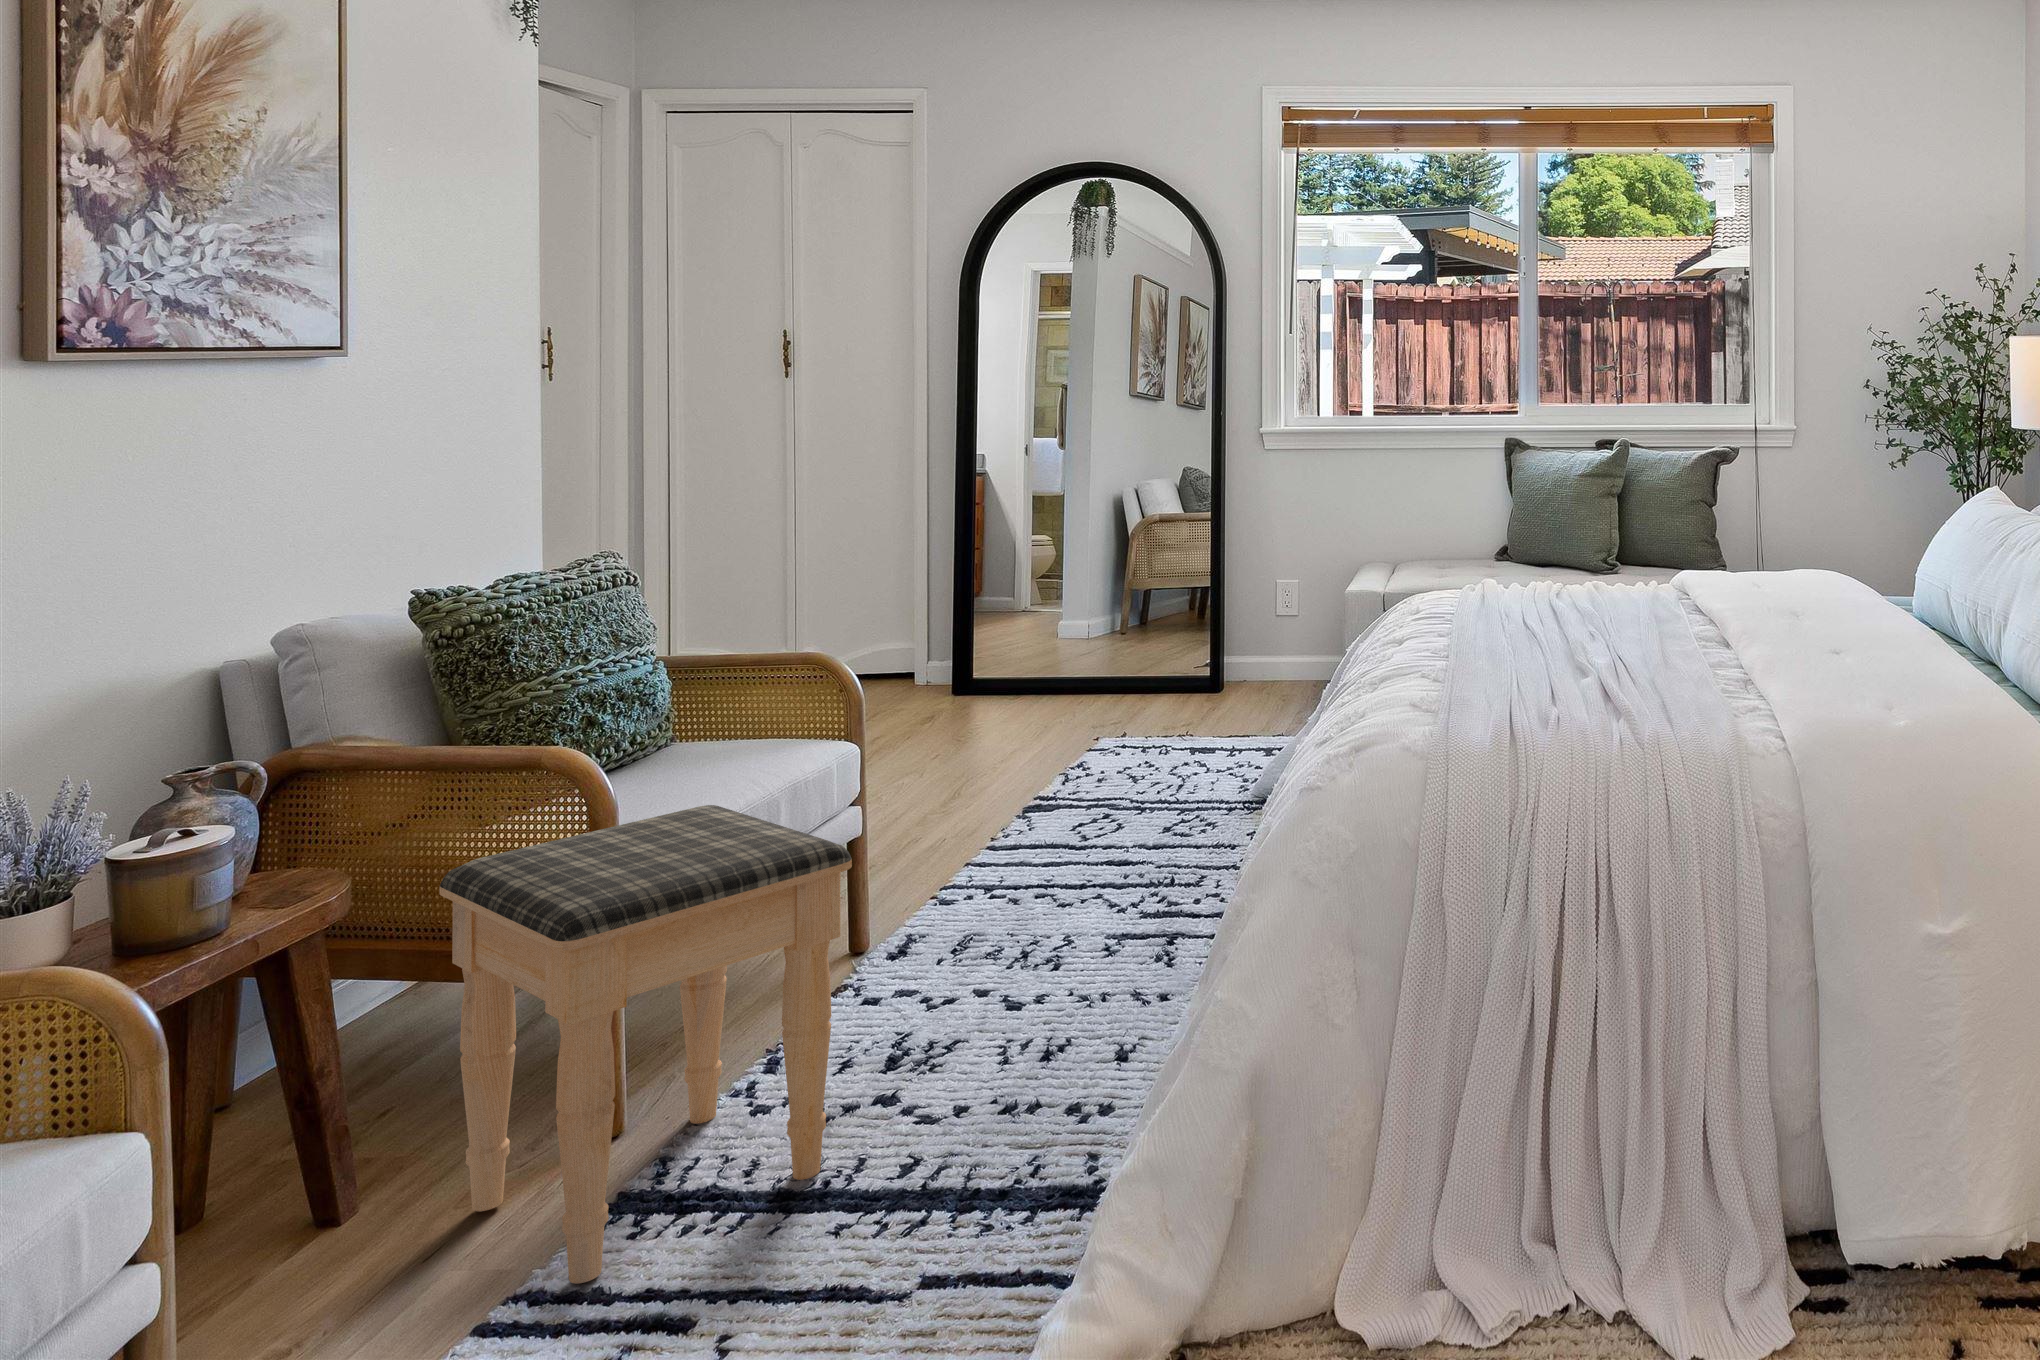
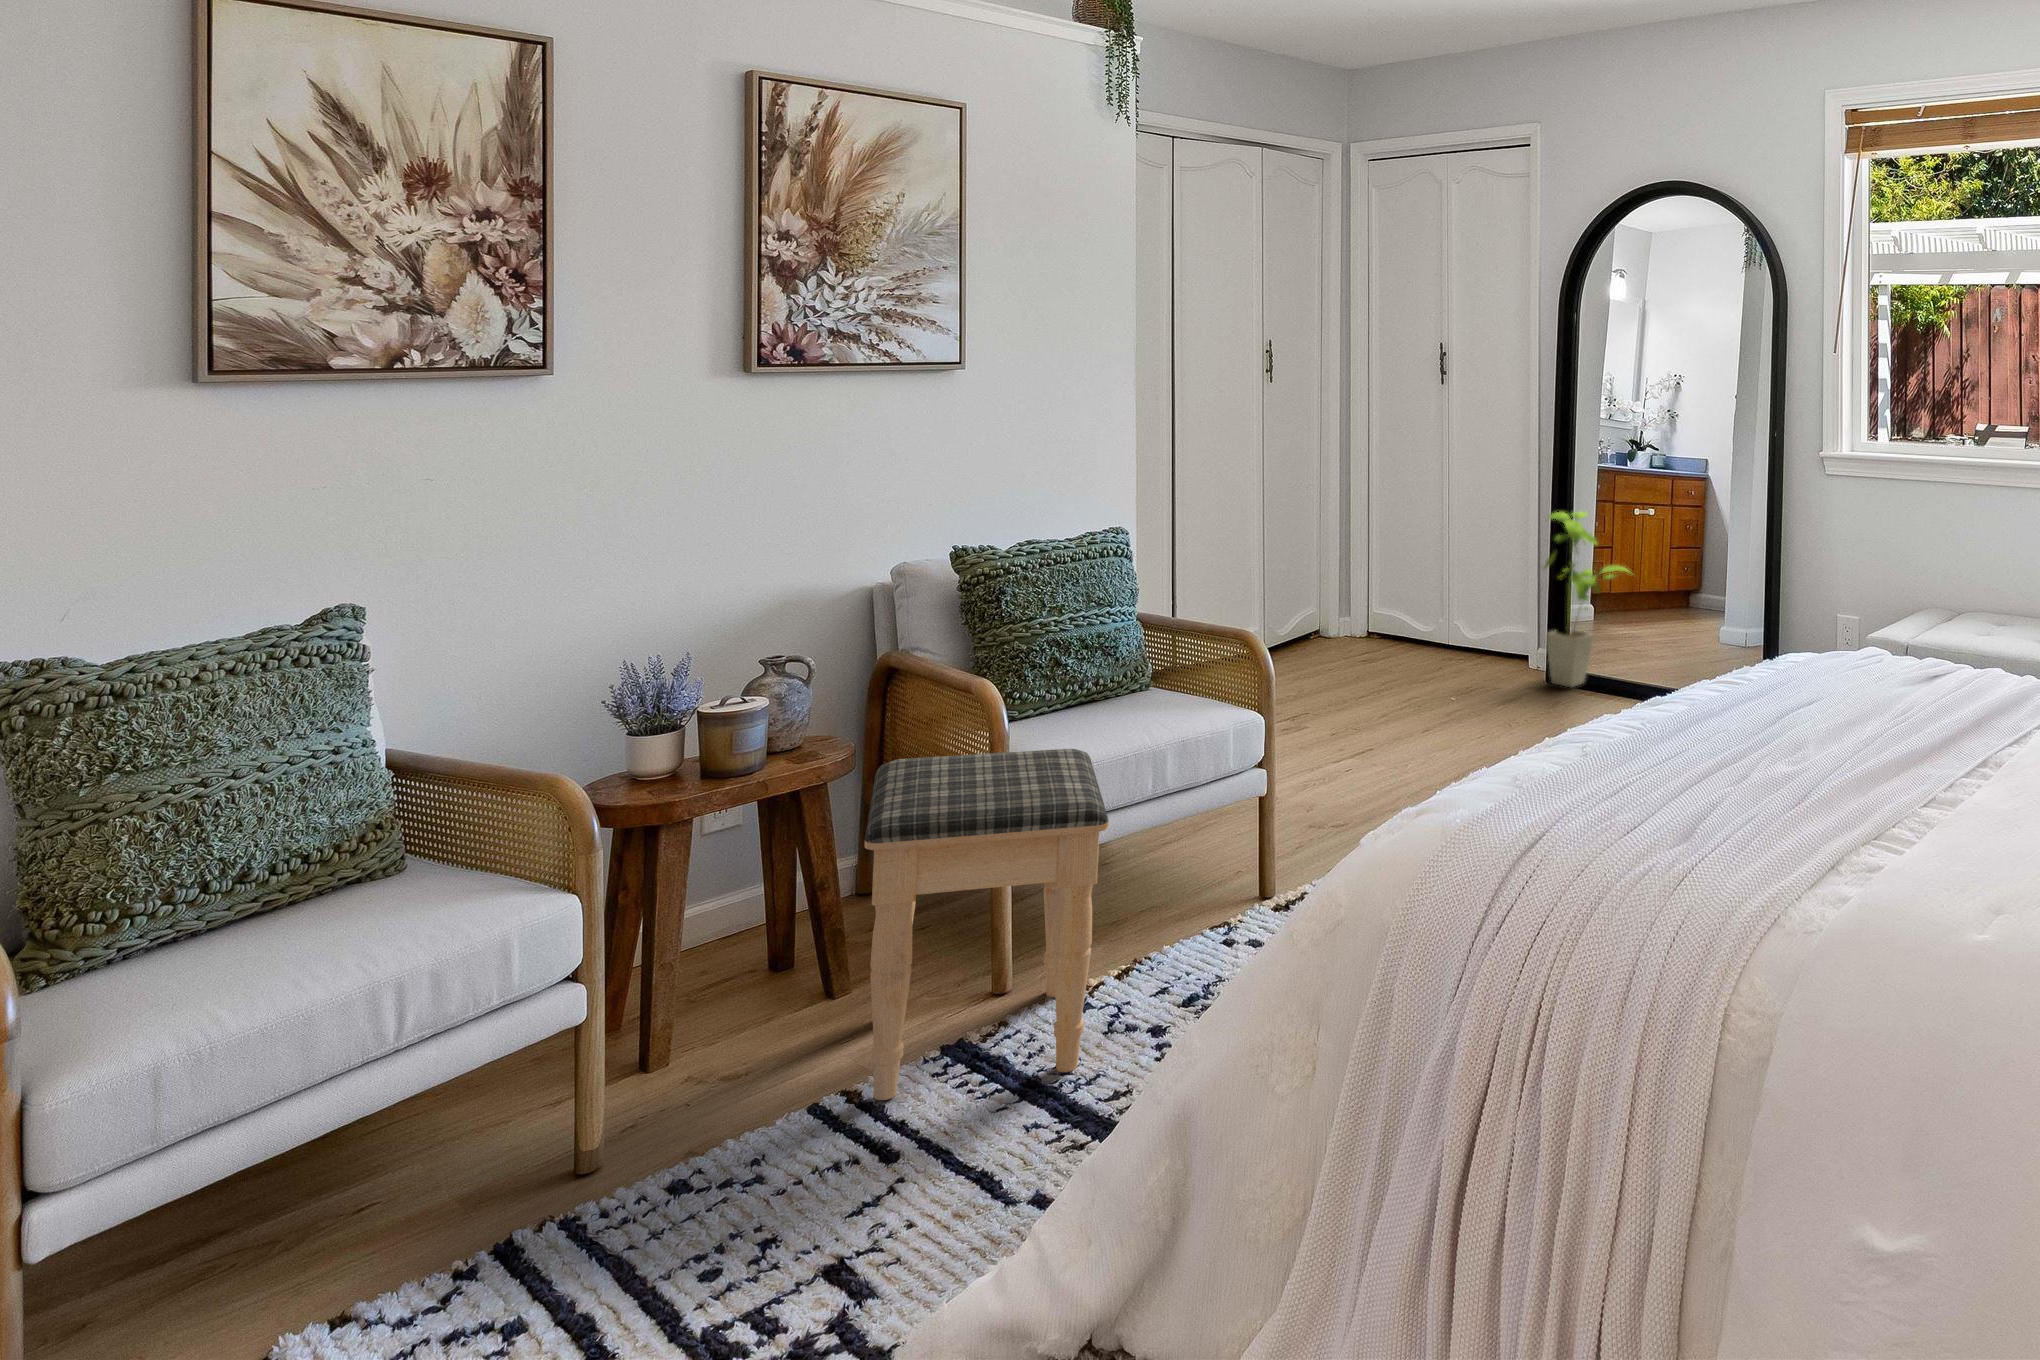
house plant: none [974,509,1087,708] -> present [1544,512,1633,688]

